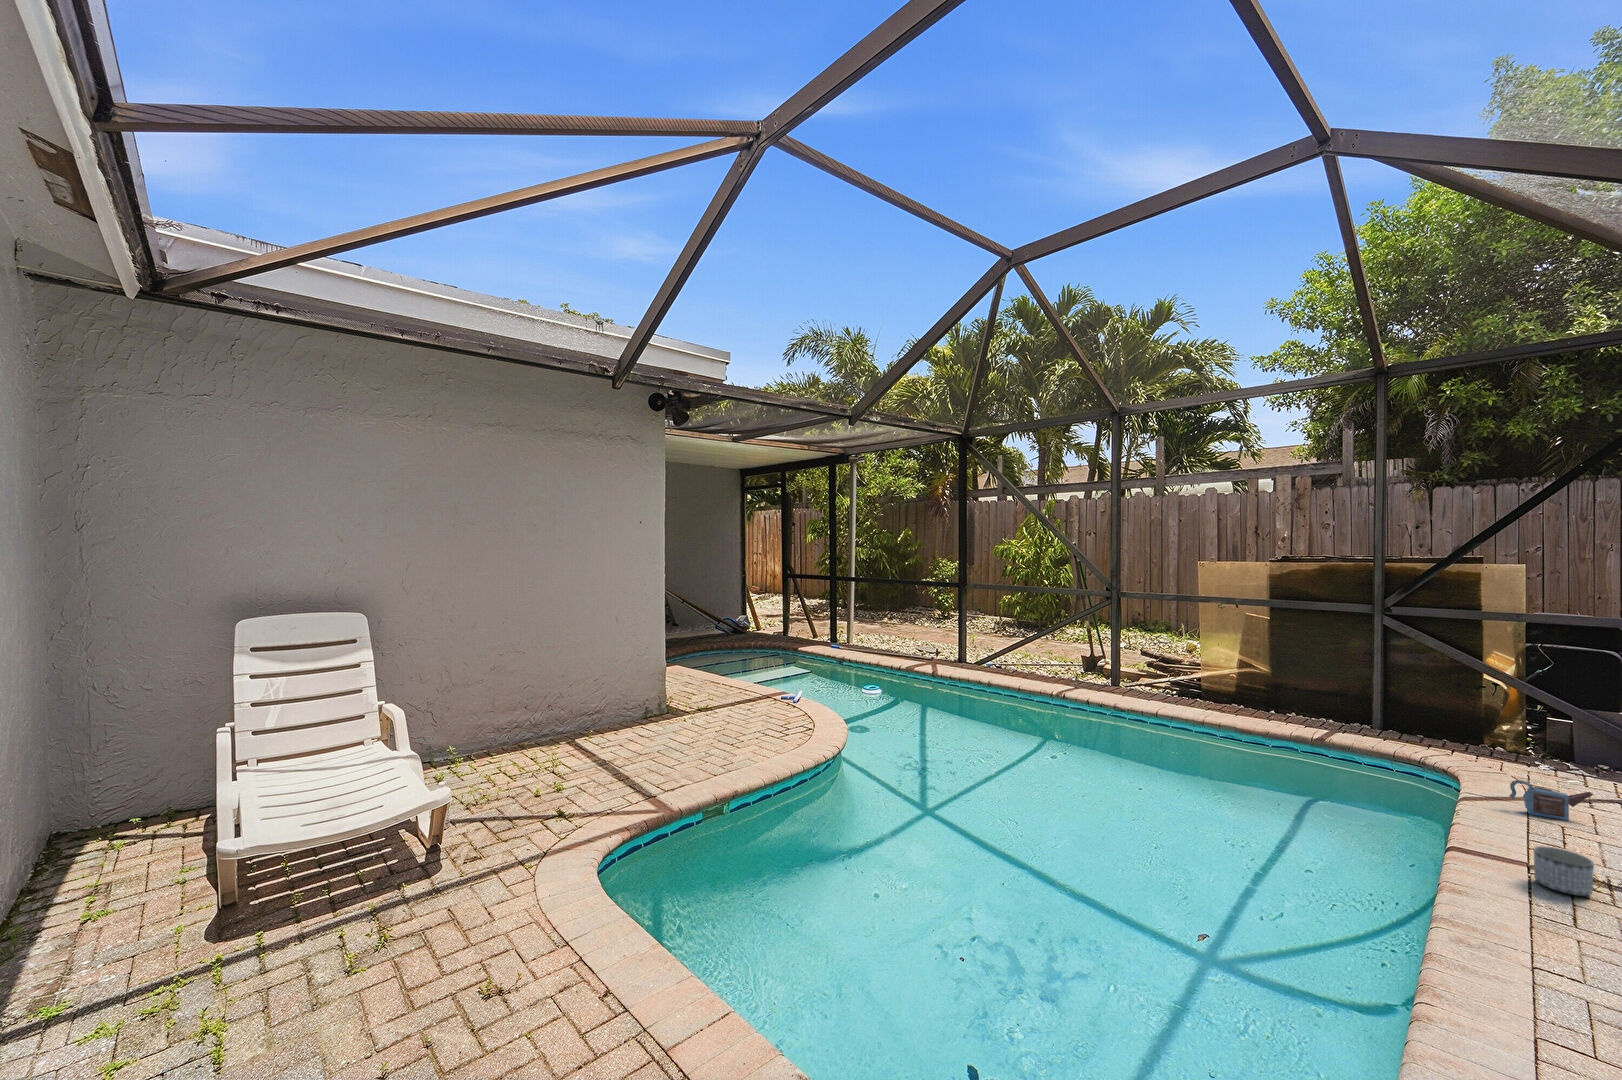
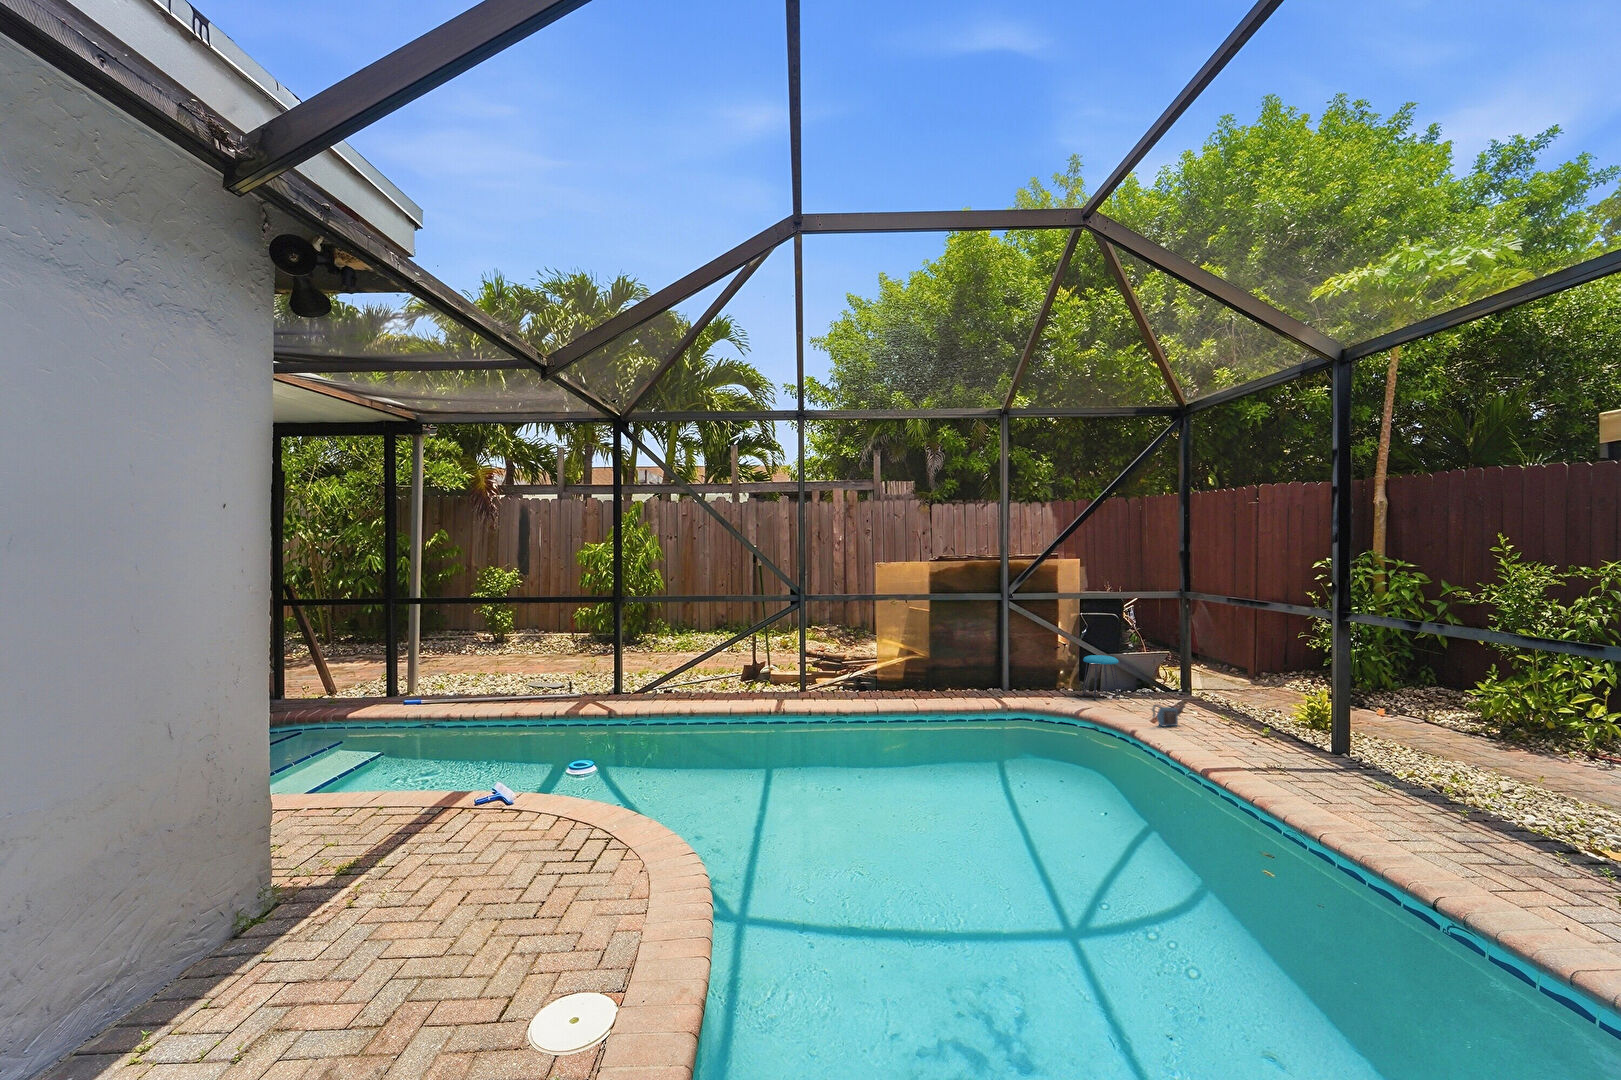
stool: none [1487,702,1556,772] -> present [1083,655,1120,700]
planter: present [1534,846,1594,896] -> none [1235,739,1265,767]

